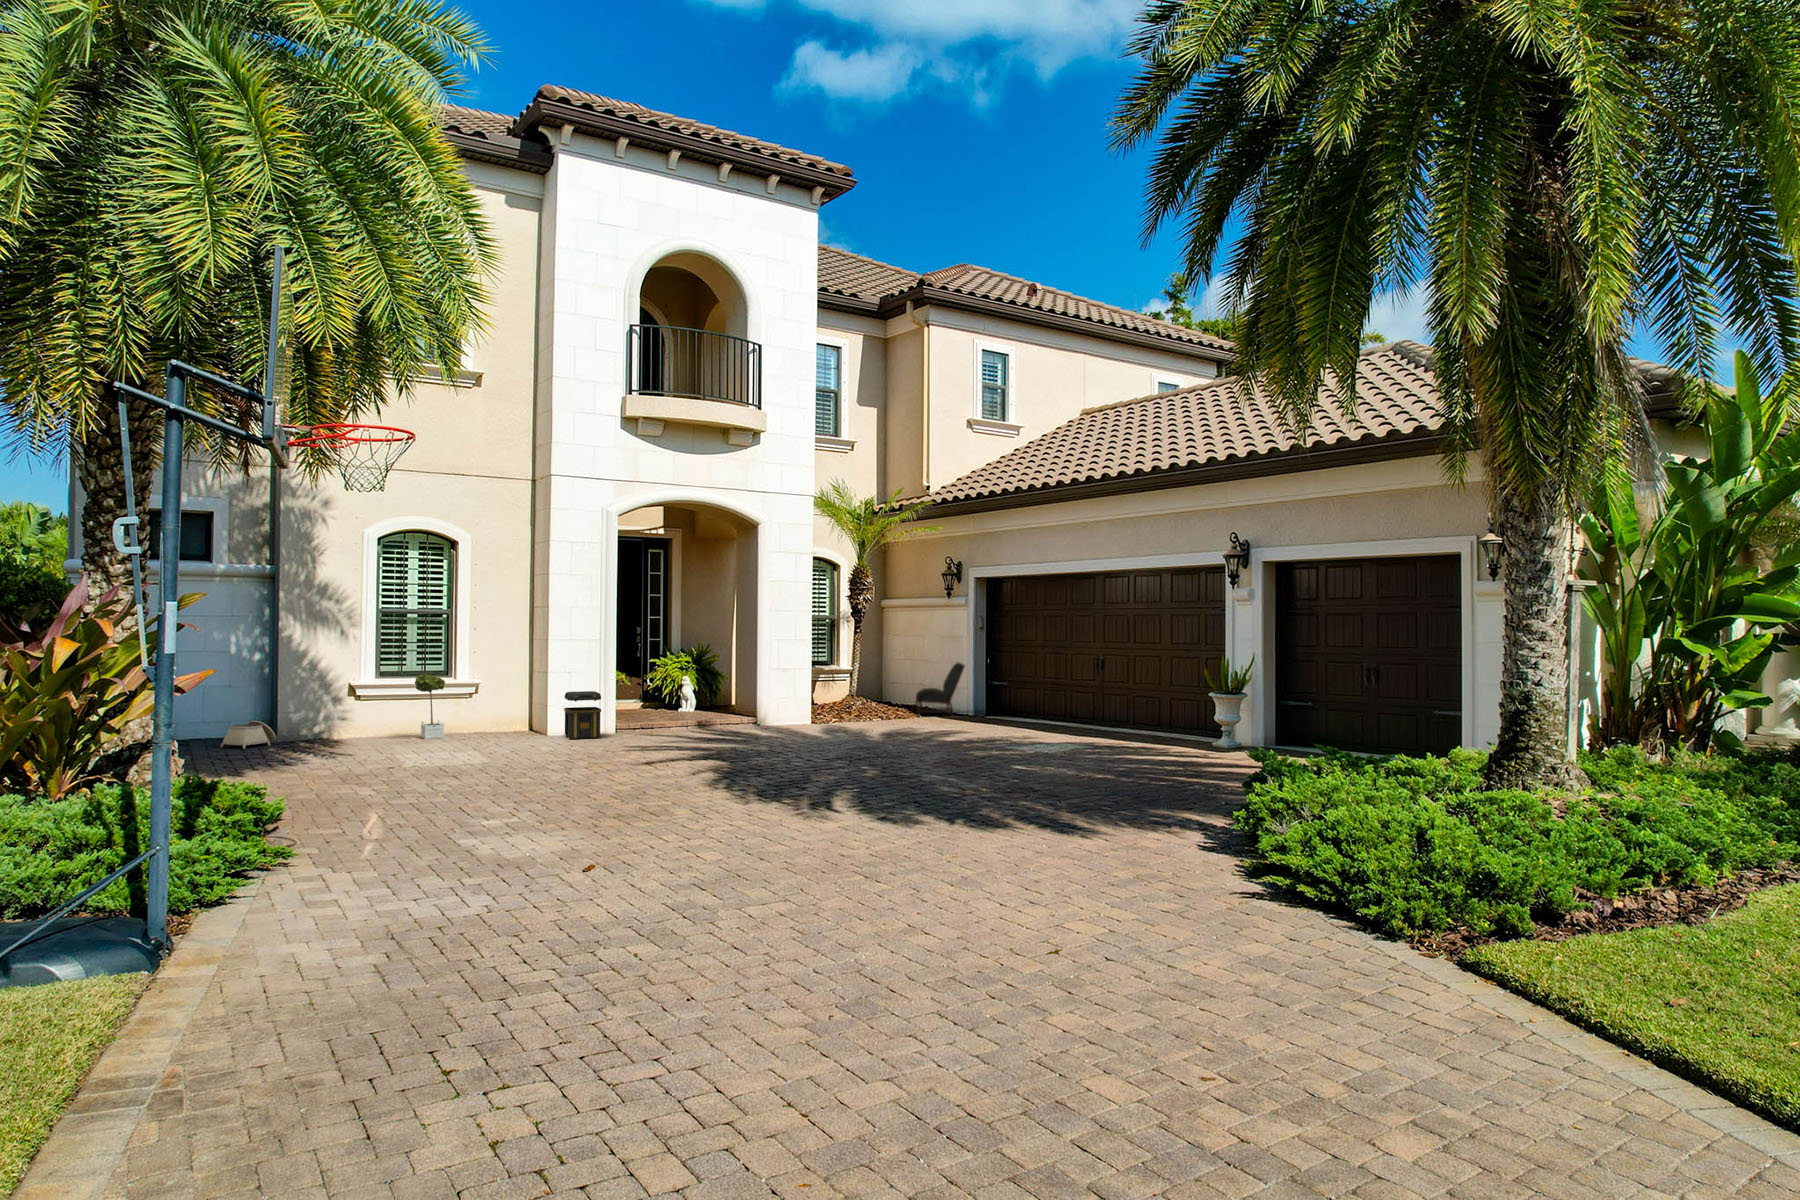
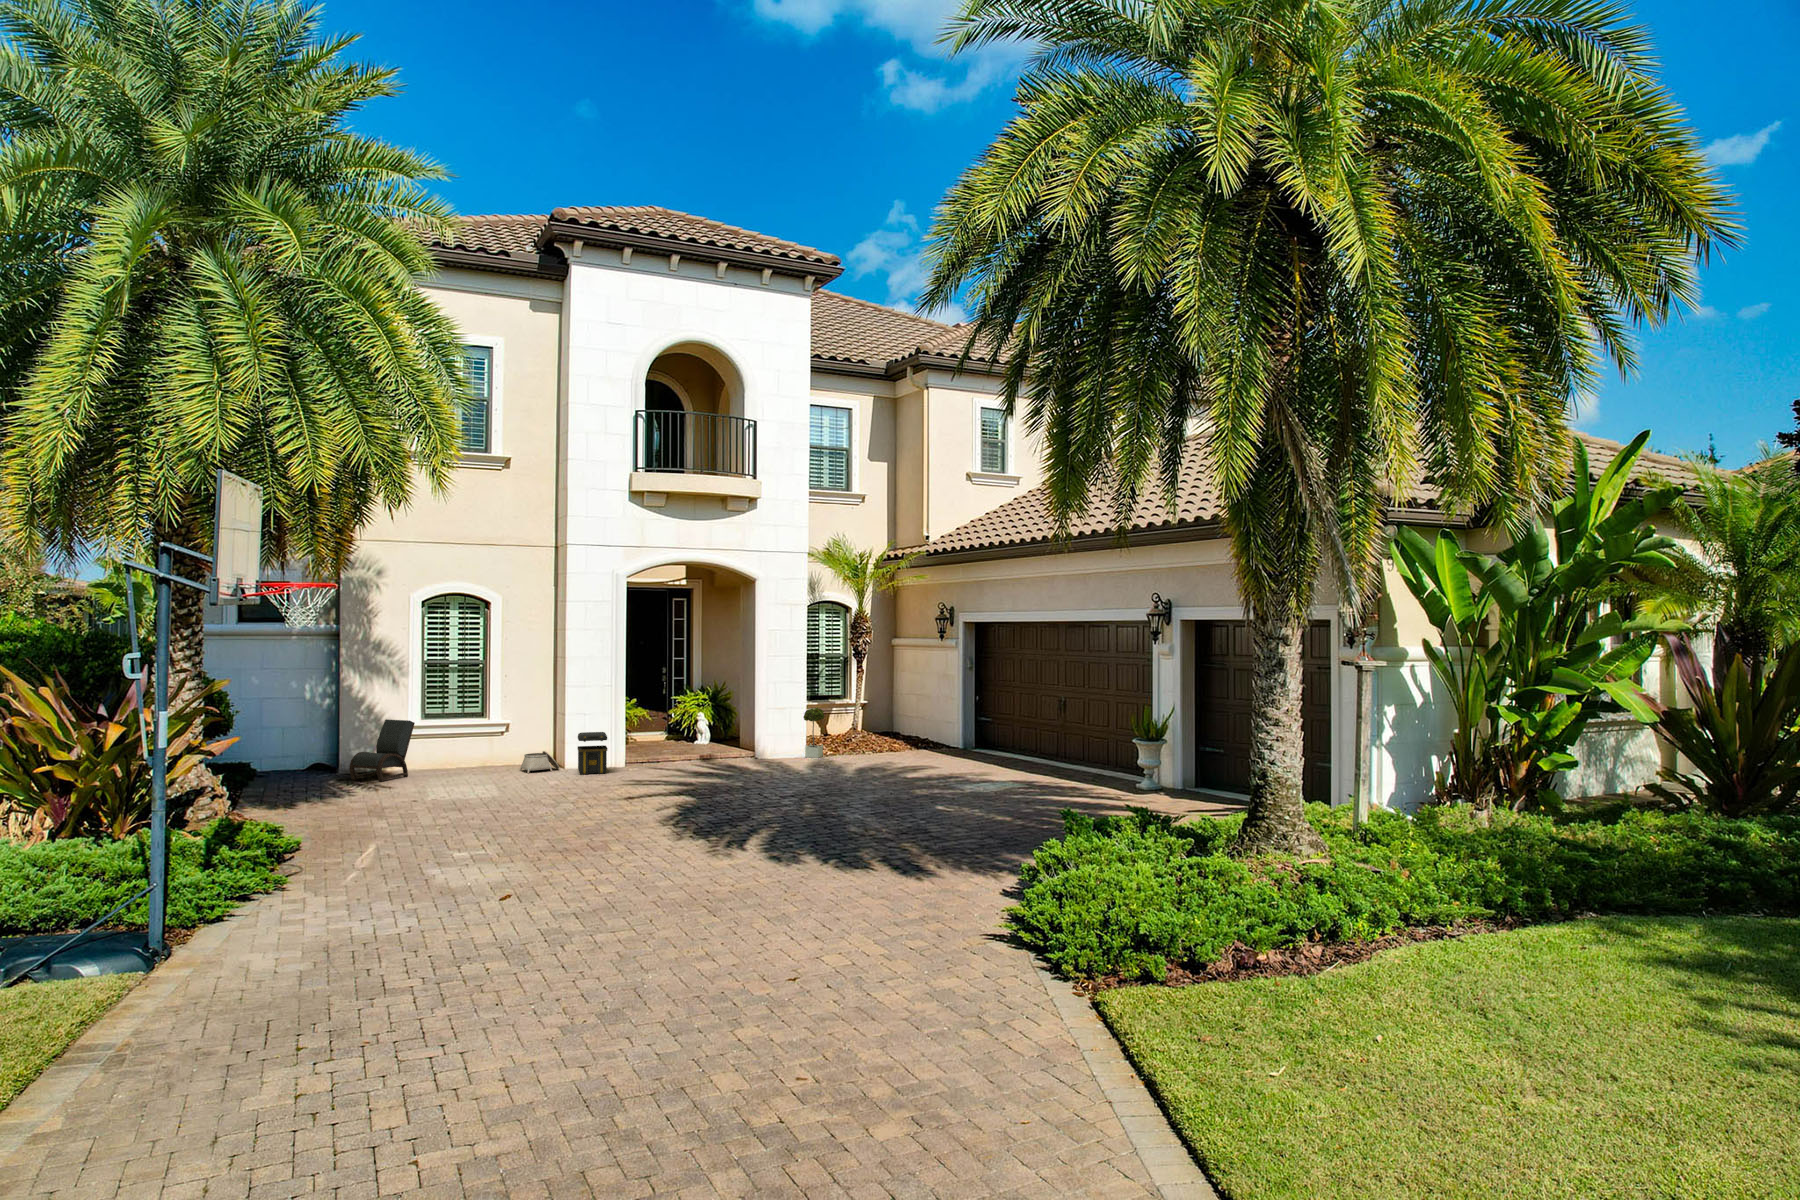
lounge chair: present [915,663,965,714] -> present [349,719,415,782]
potted tree: present [415,674,445,739] -> present [803,707,824,758]
basket: present [221,721,276,749] -> present [520,751,559,773]

